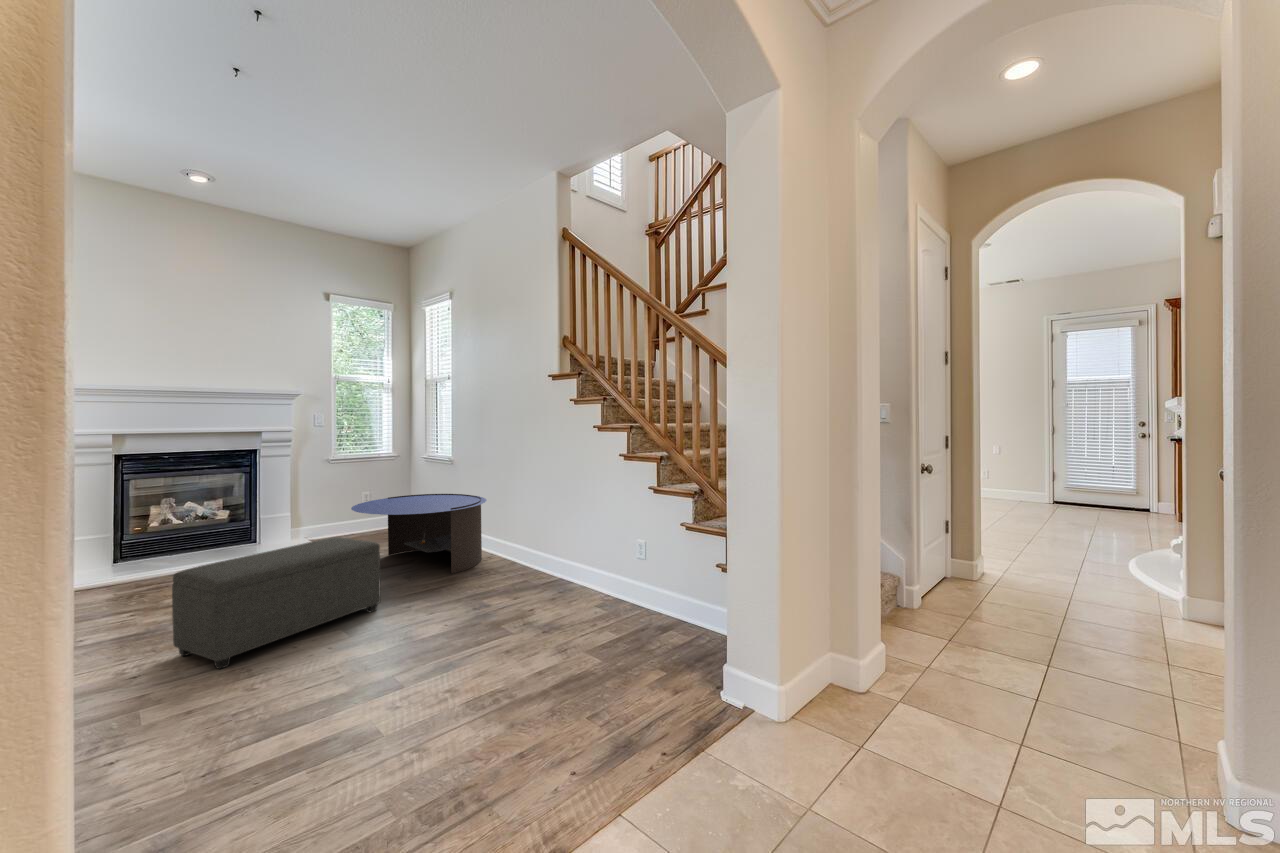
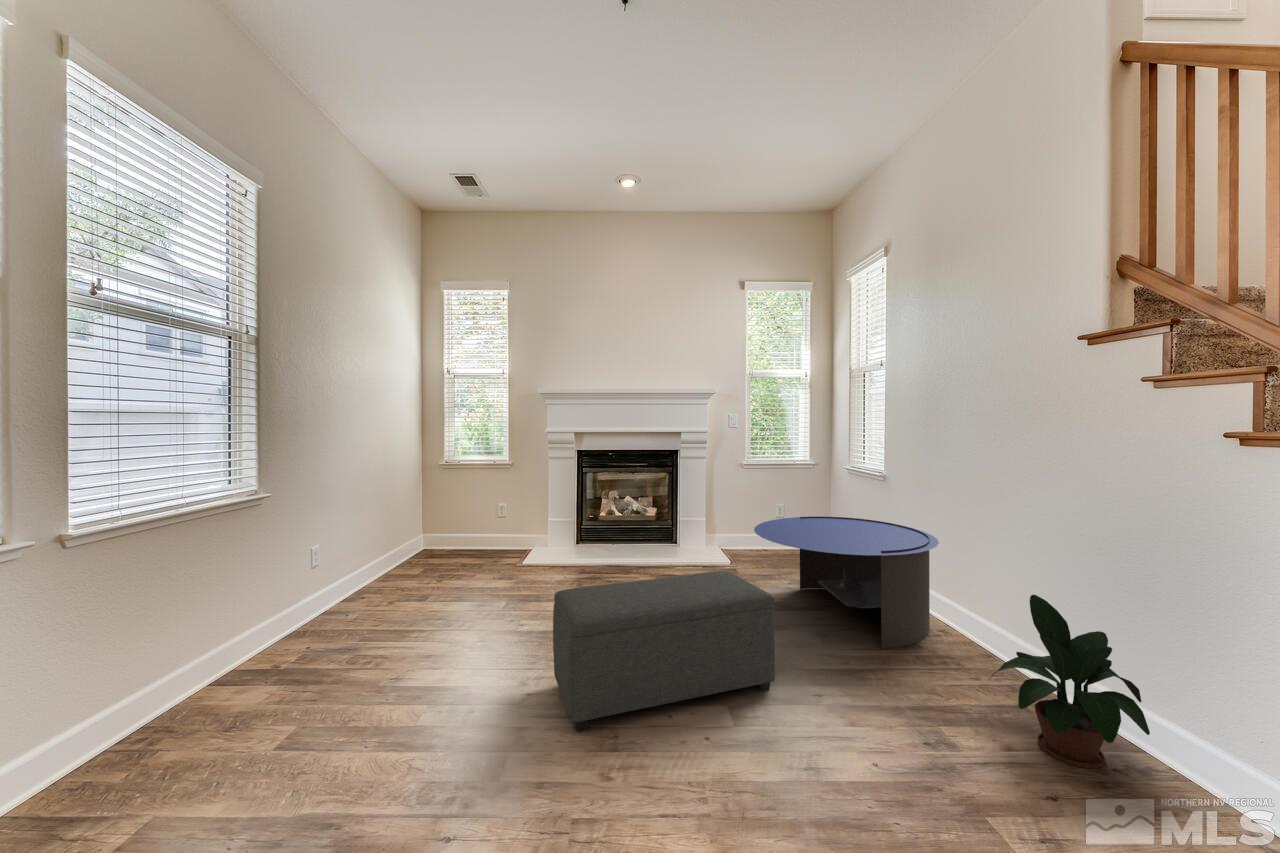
potted plant: none [509,514,572,593] -> present [993,595,1150,768]

